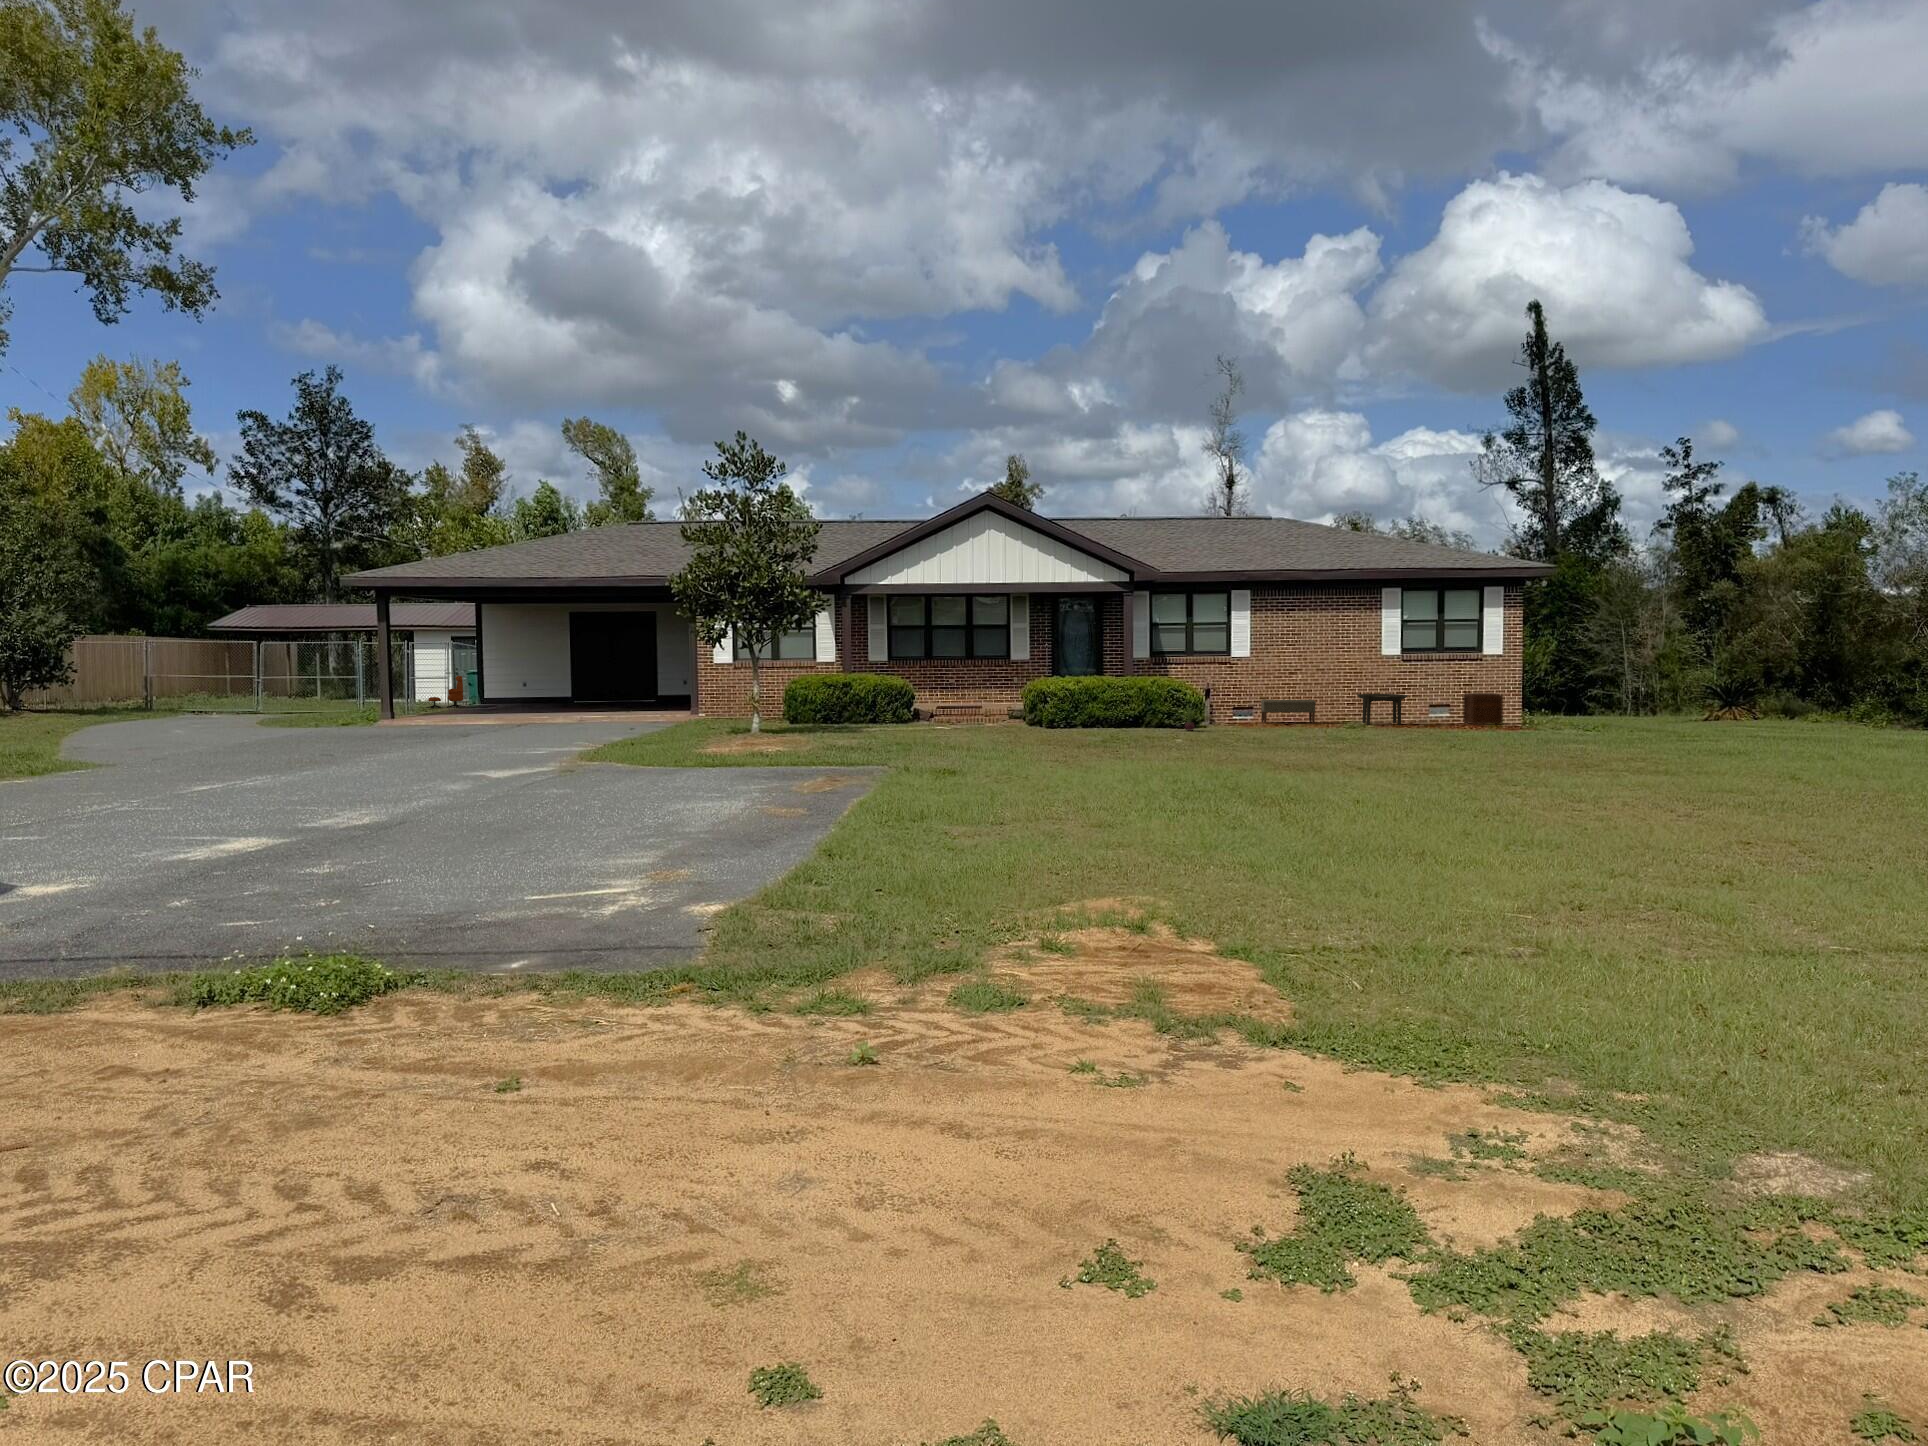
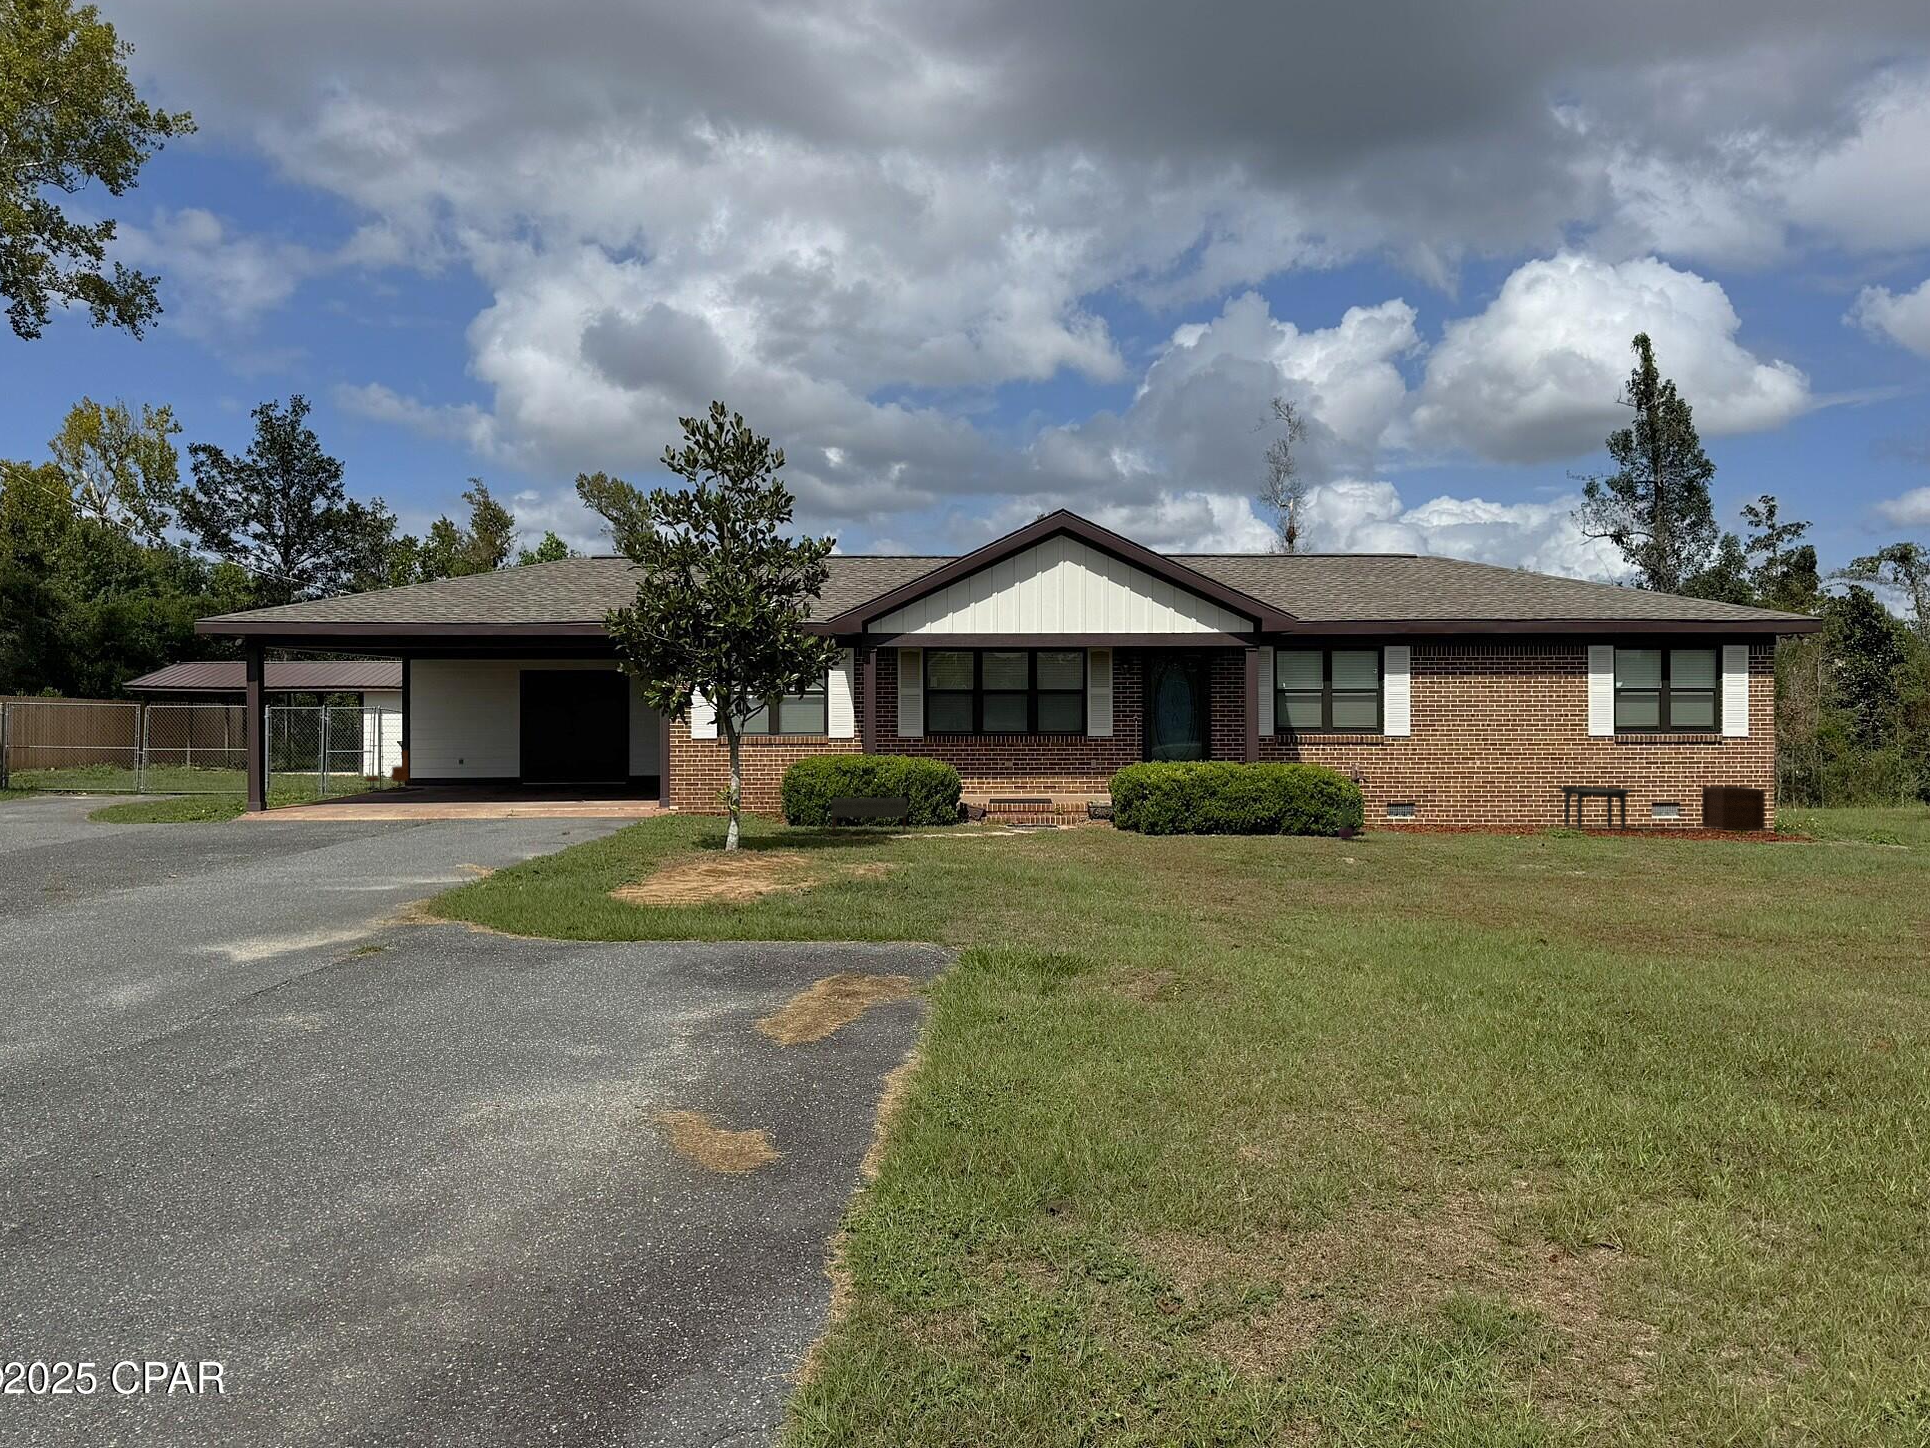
bench: present [1261,699,1316,723] -> present [831,798,907,833]

